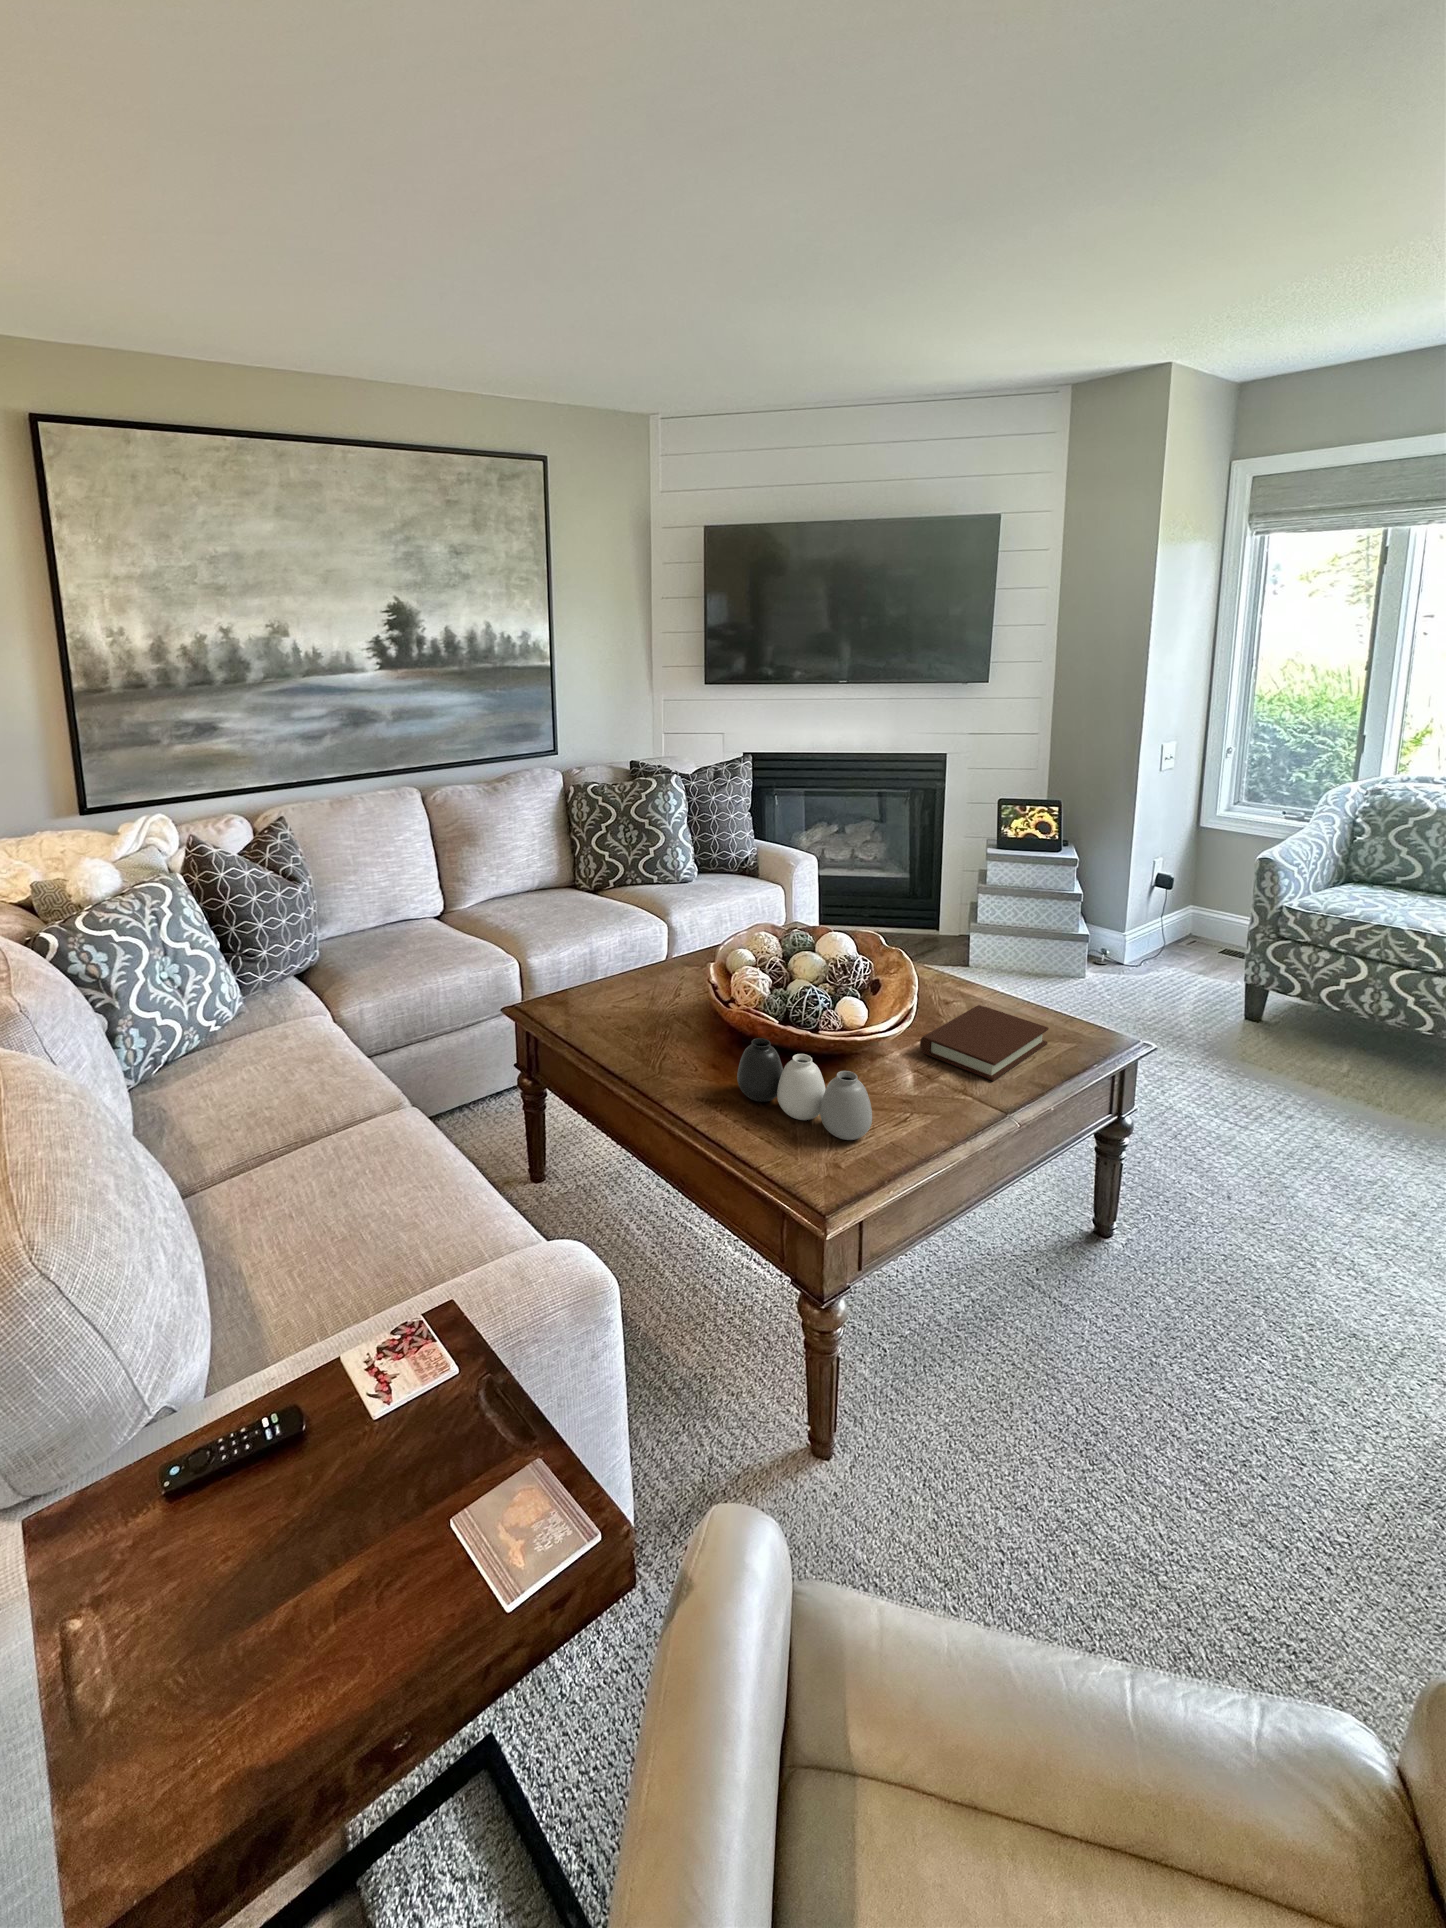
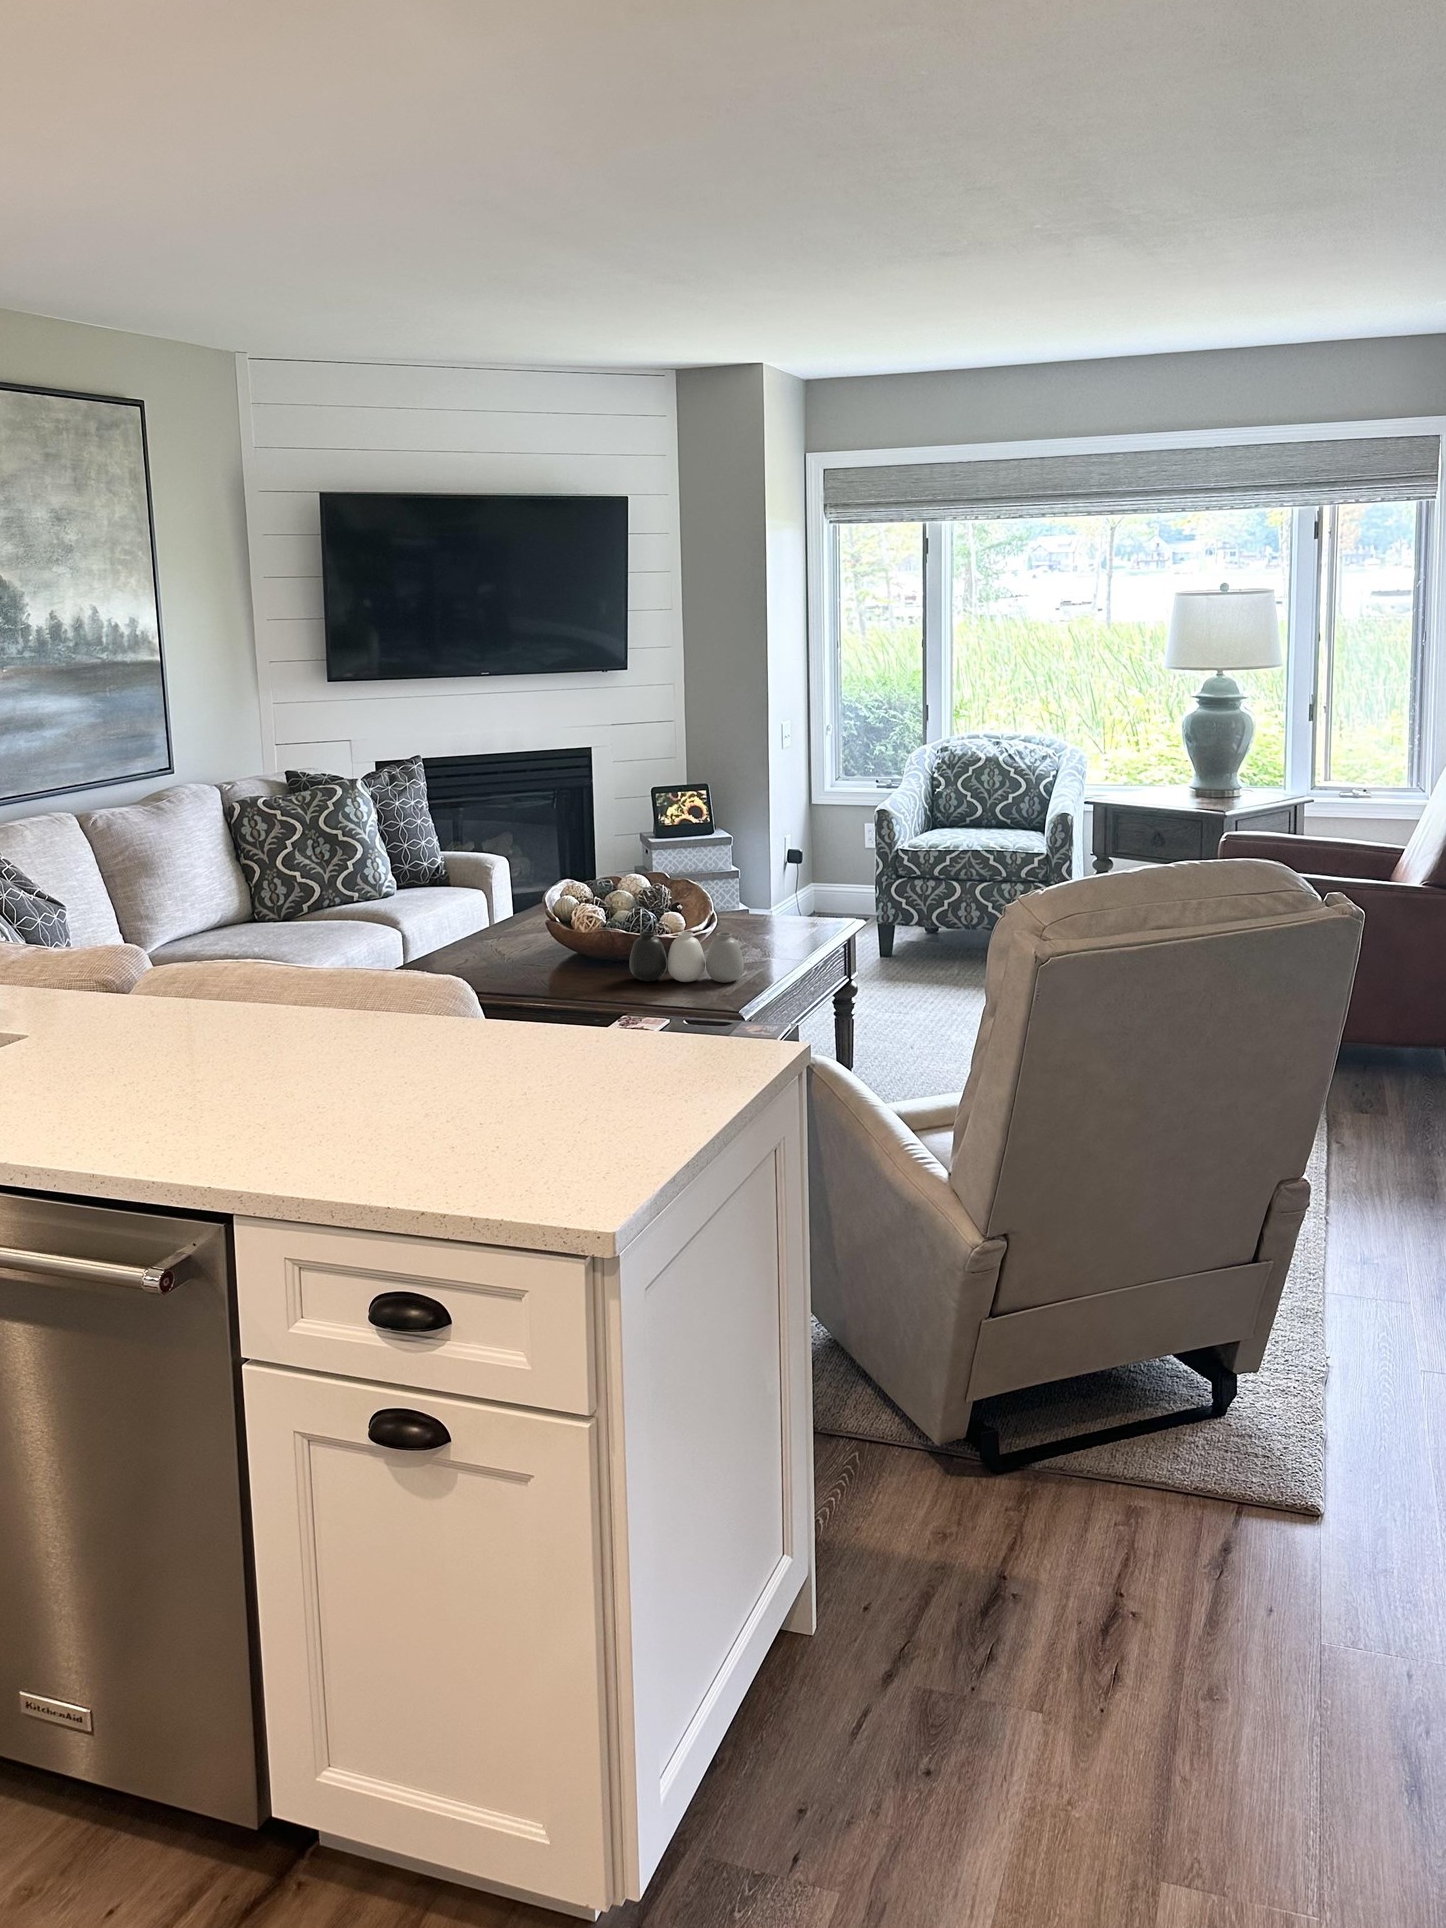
book: present [920,1005,1049,1081] -> none [734,909,812,943]

